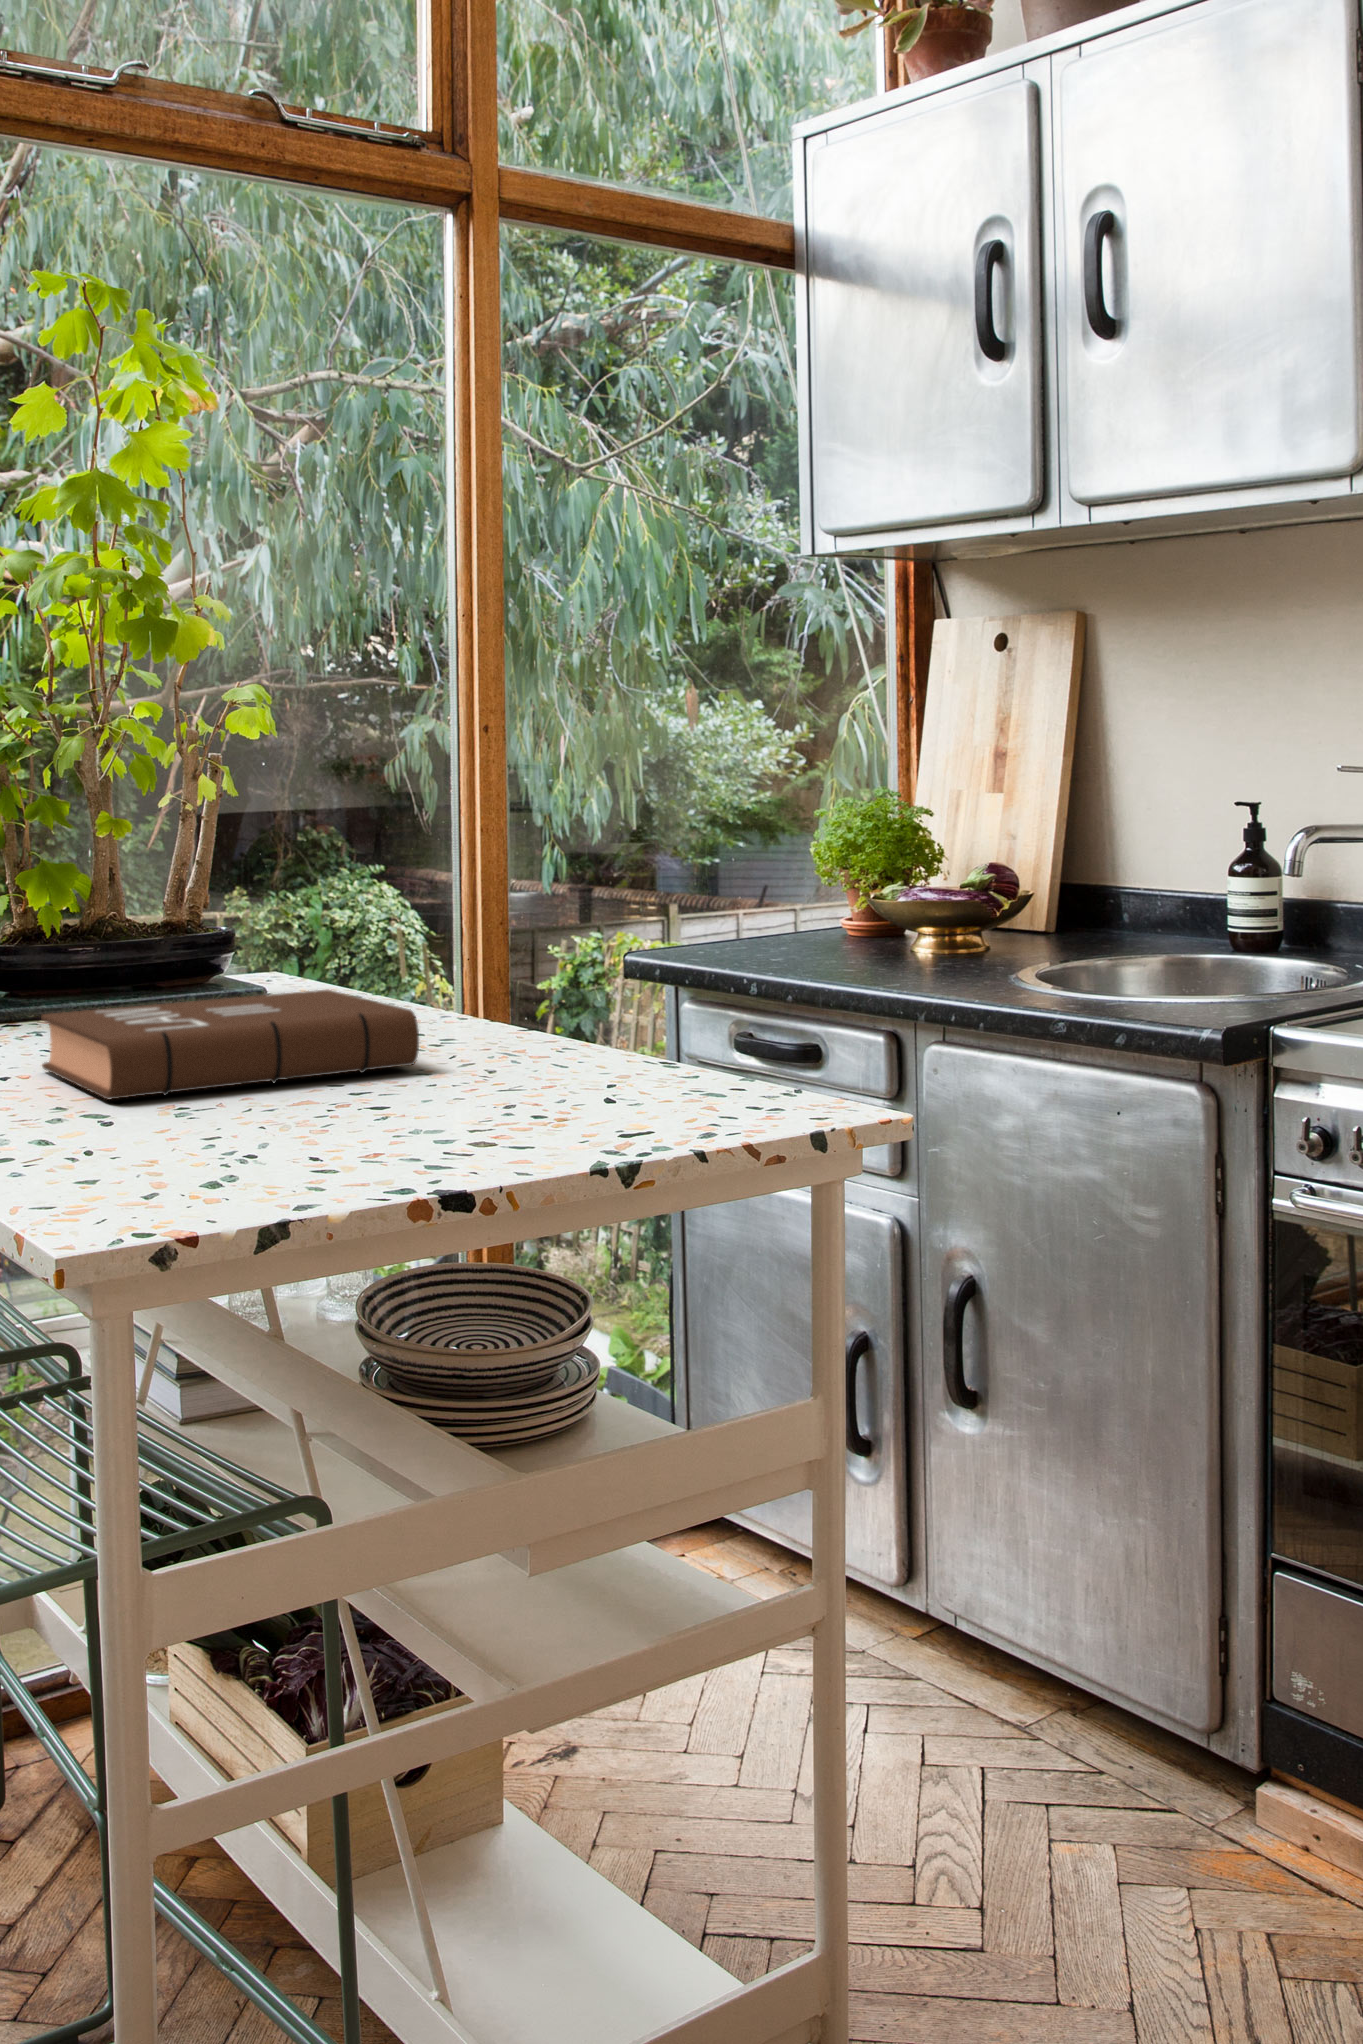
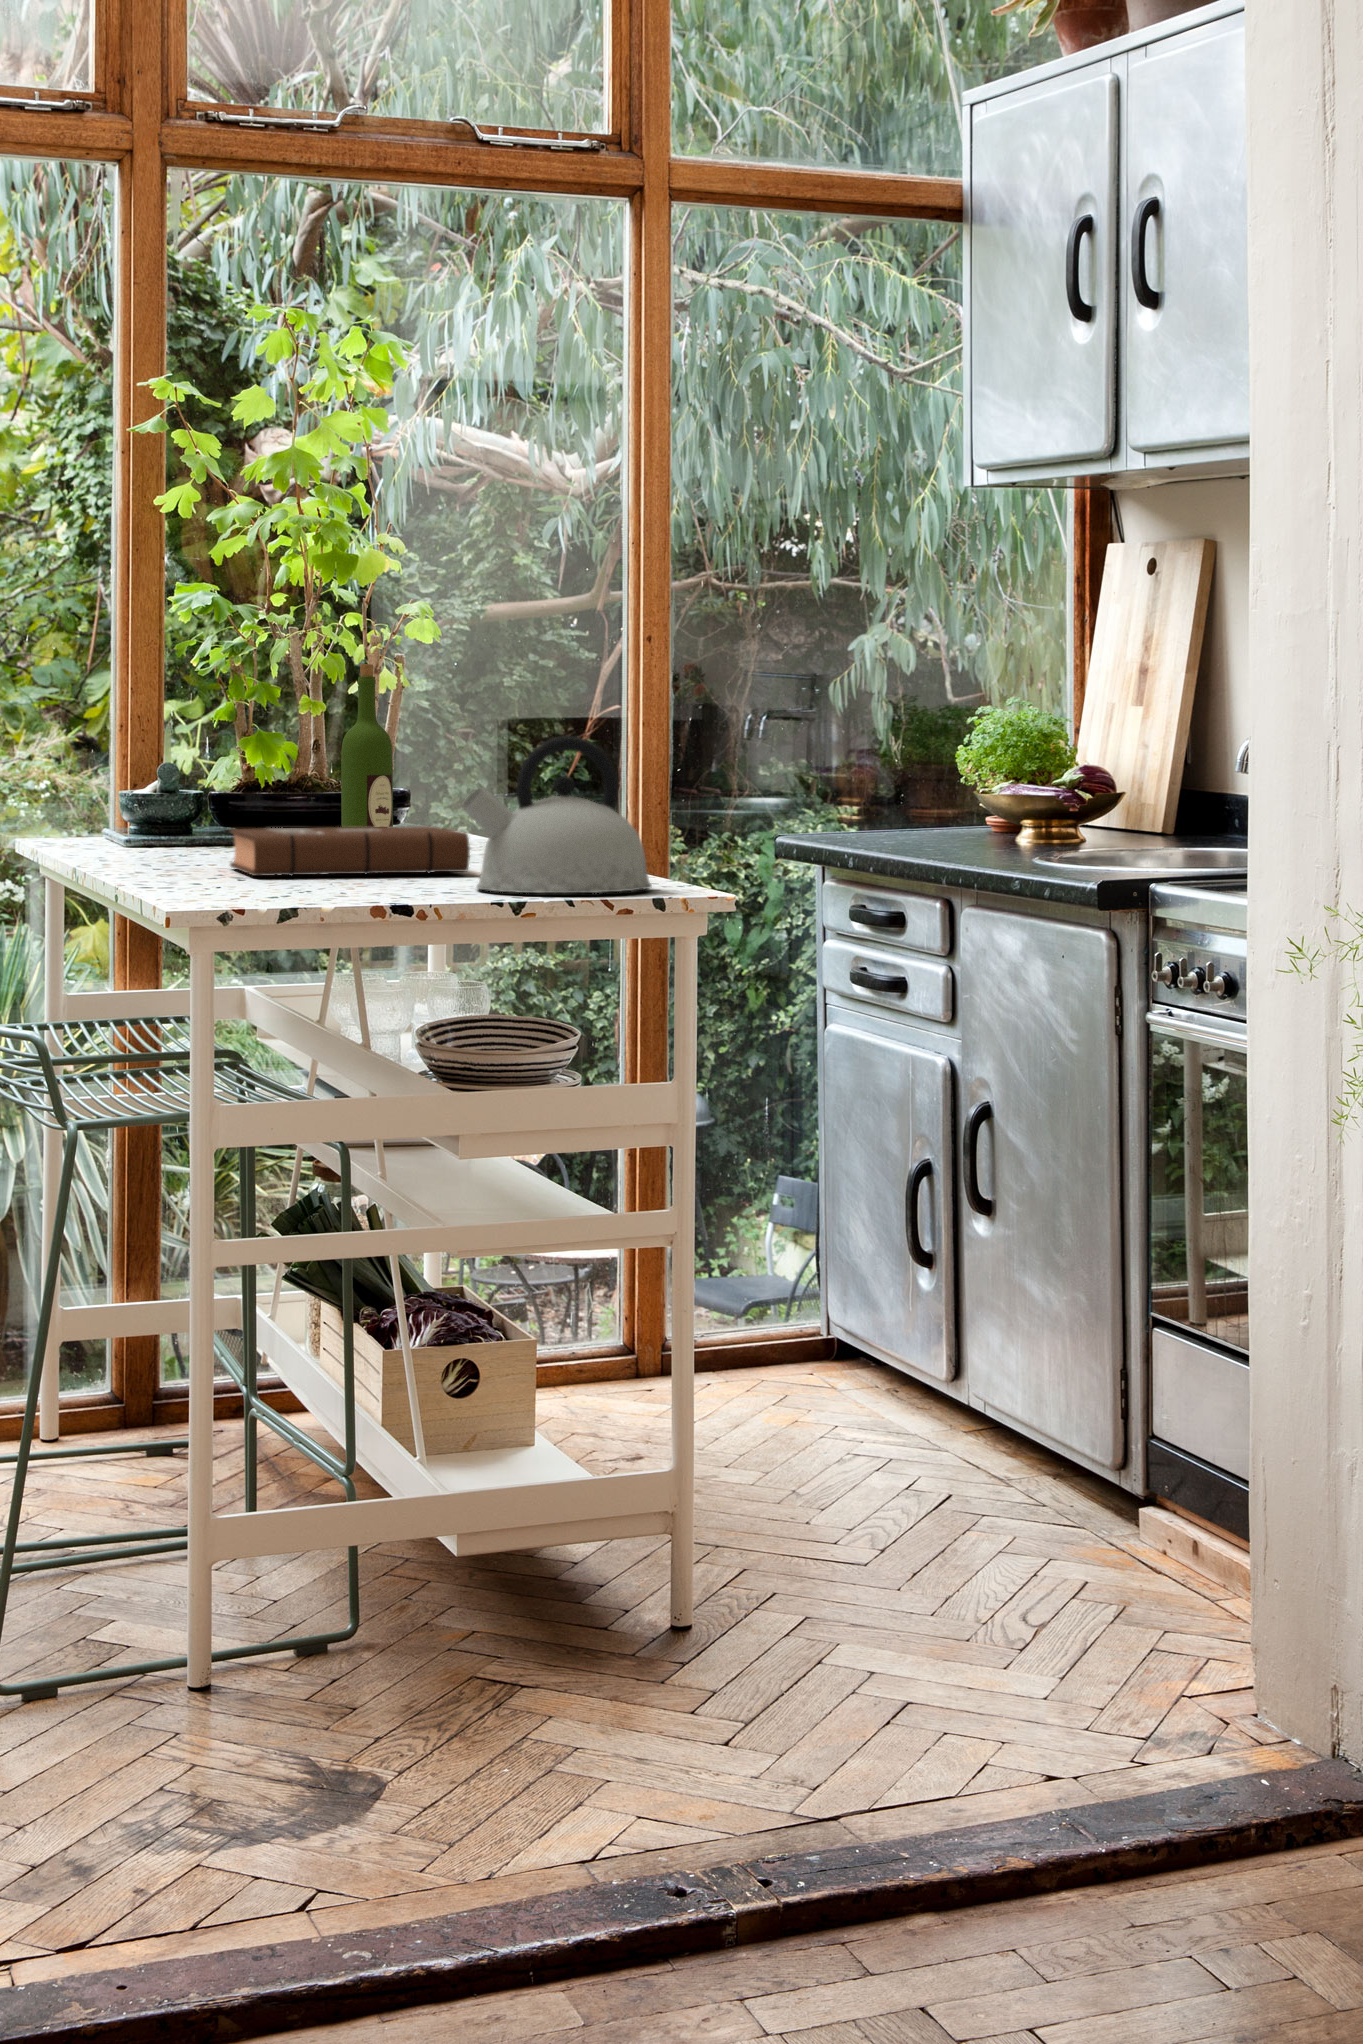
wine bottle: none [164,766,236,1022] -> present [341,664,393,827]
kettle: none [481,882,756,1134] -> present [462,736,652,893]

